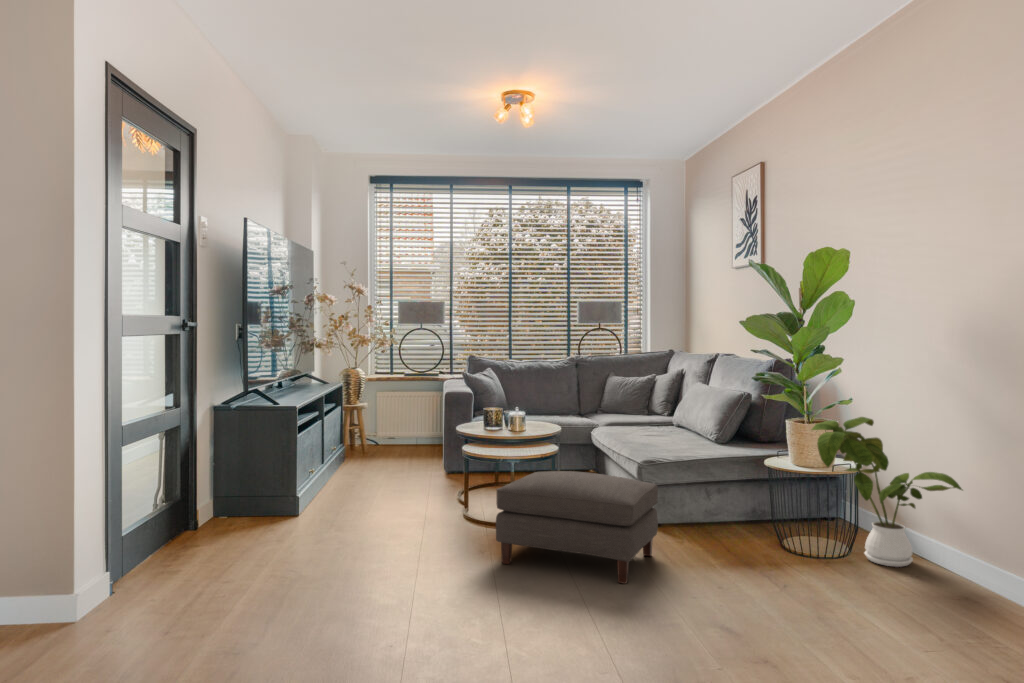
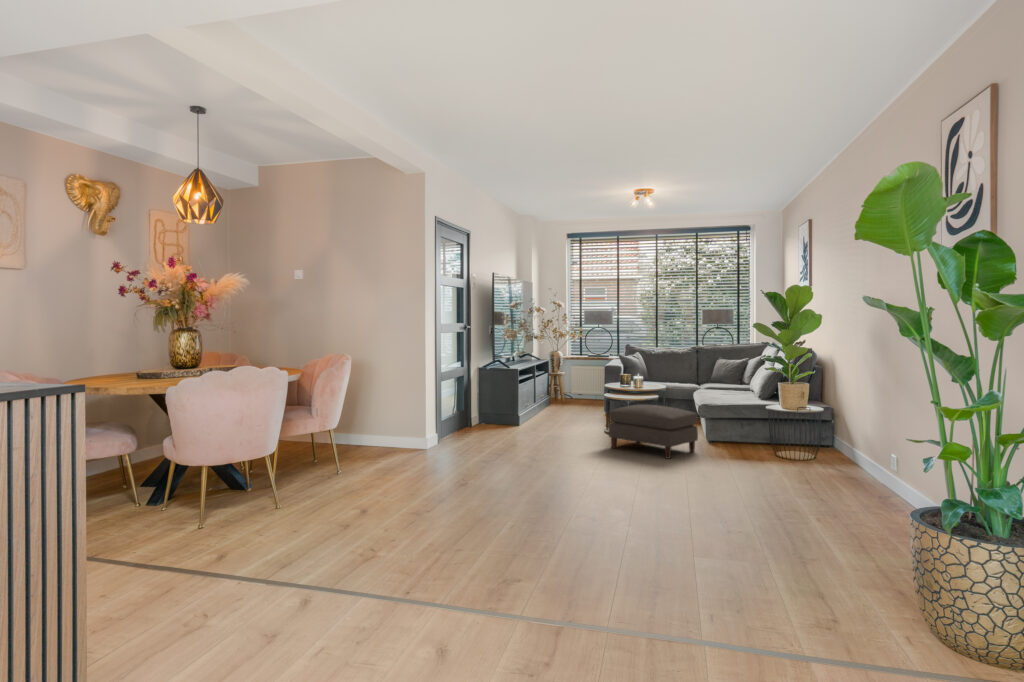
house plant: present [811,417,963,567] -> none [786,380,871,466]

